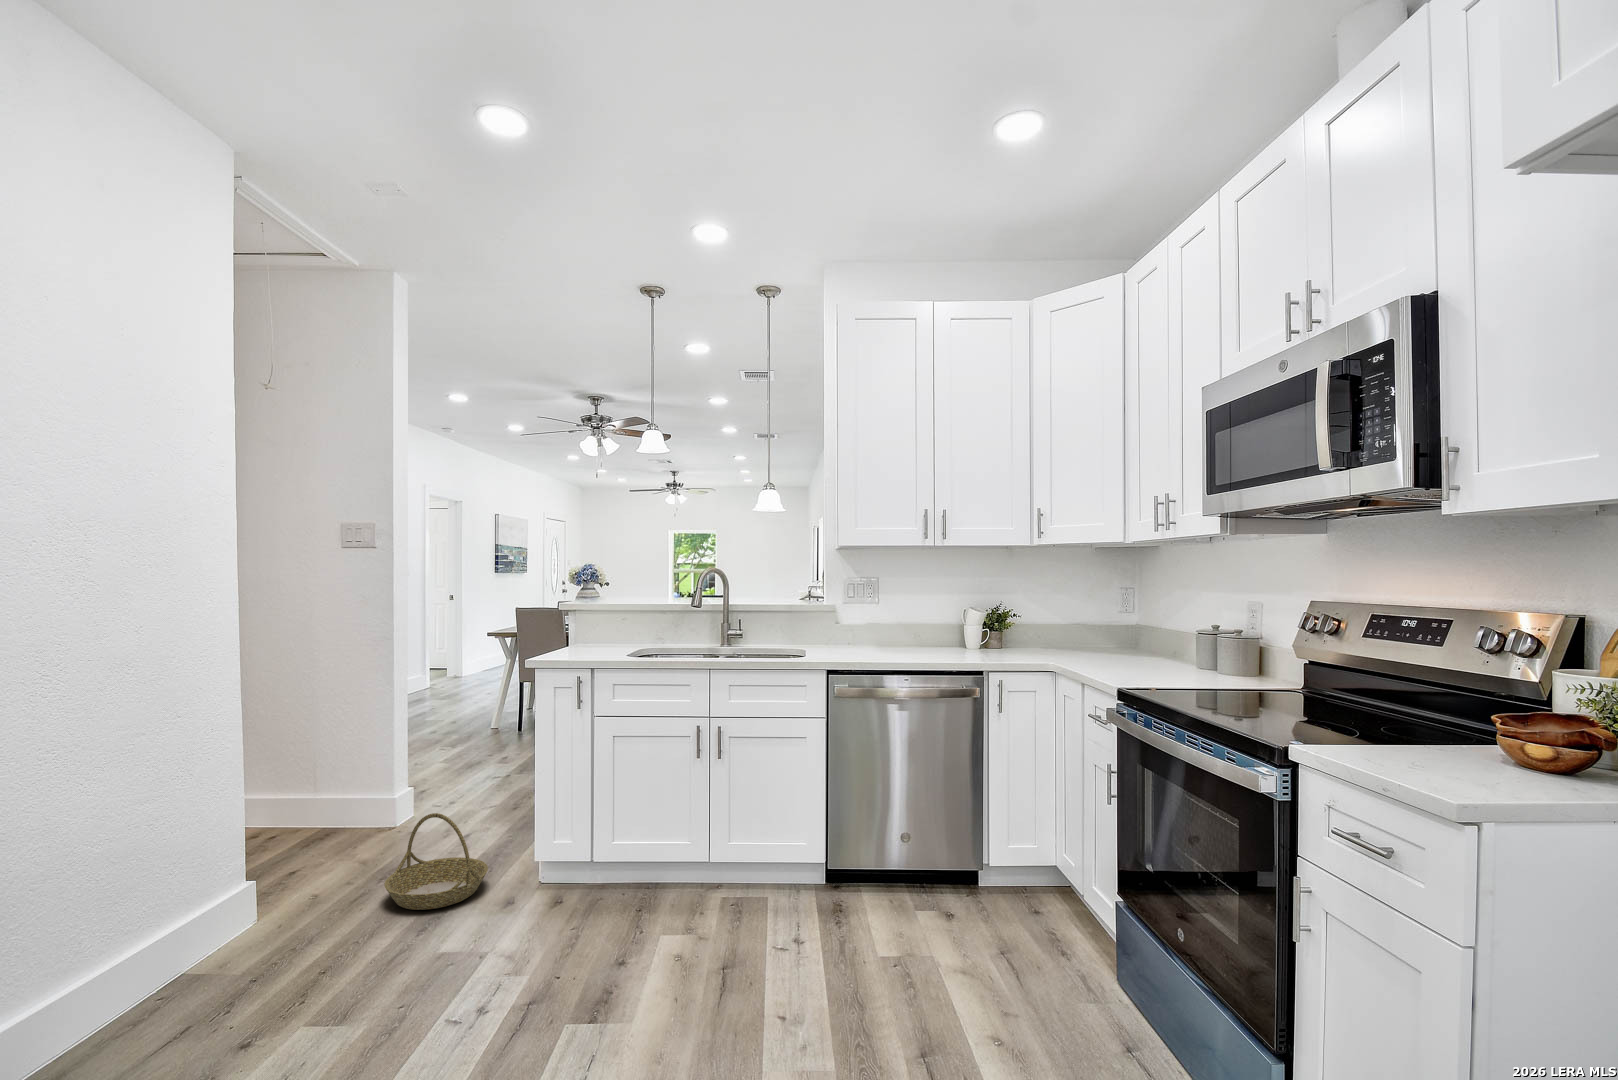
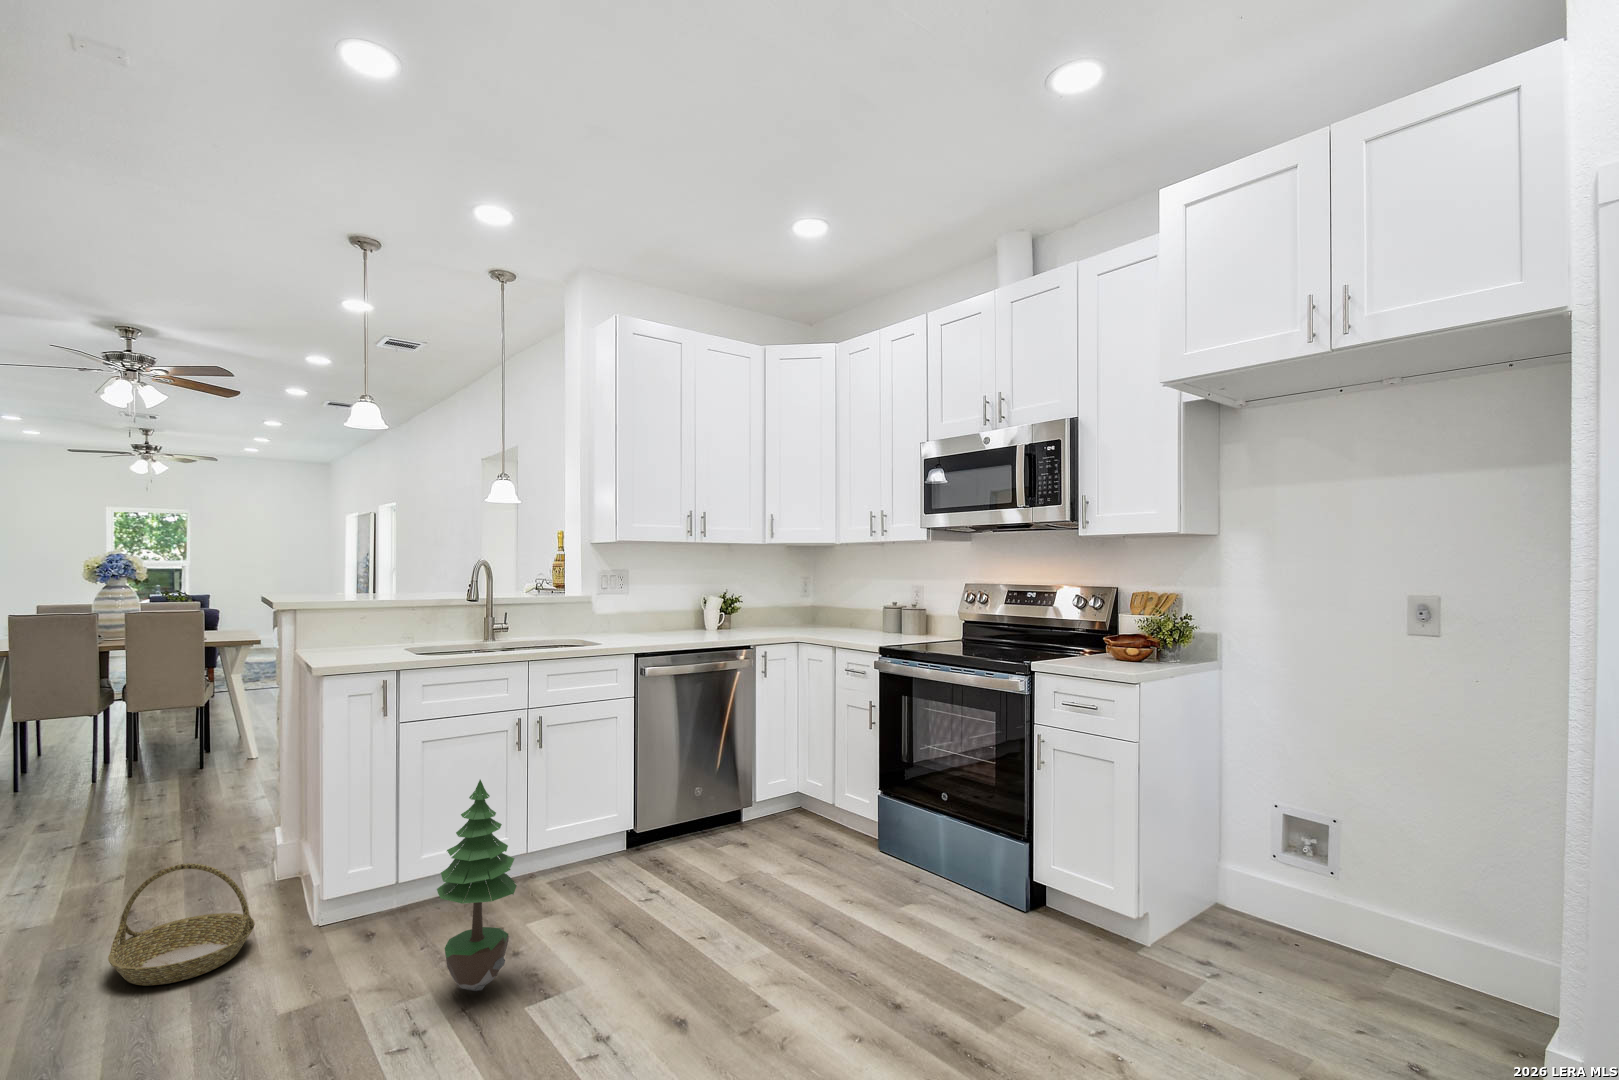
potted tree: none [510,786,589,1005] -> present [437,780,517,991]

